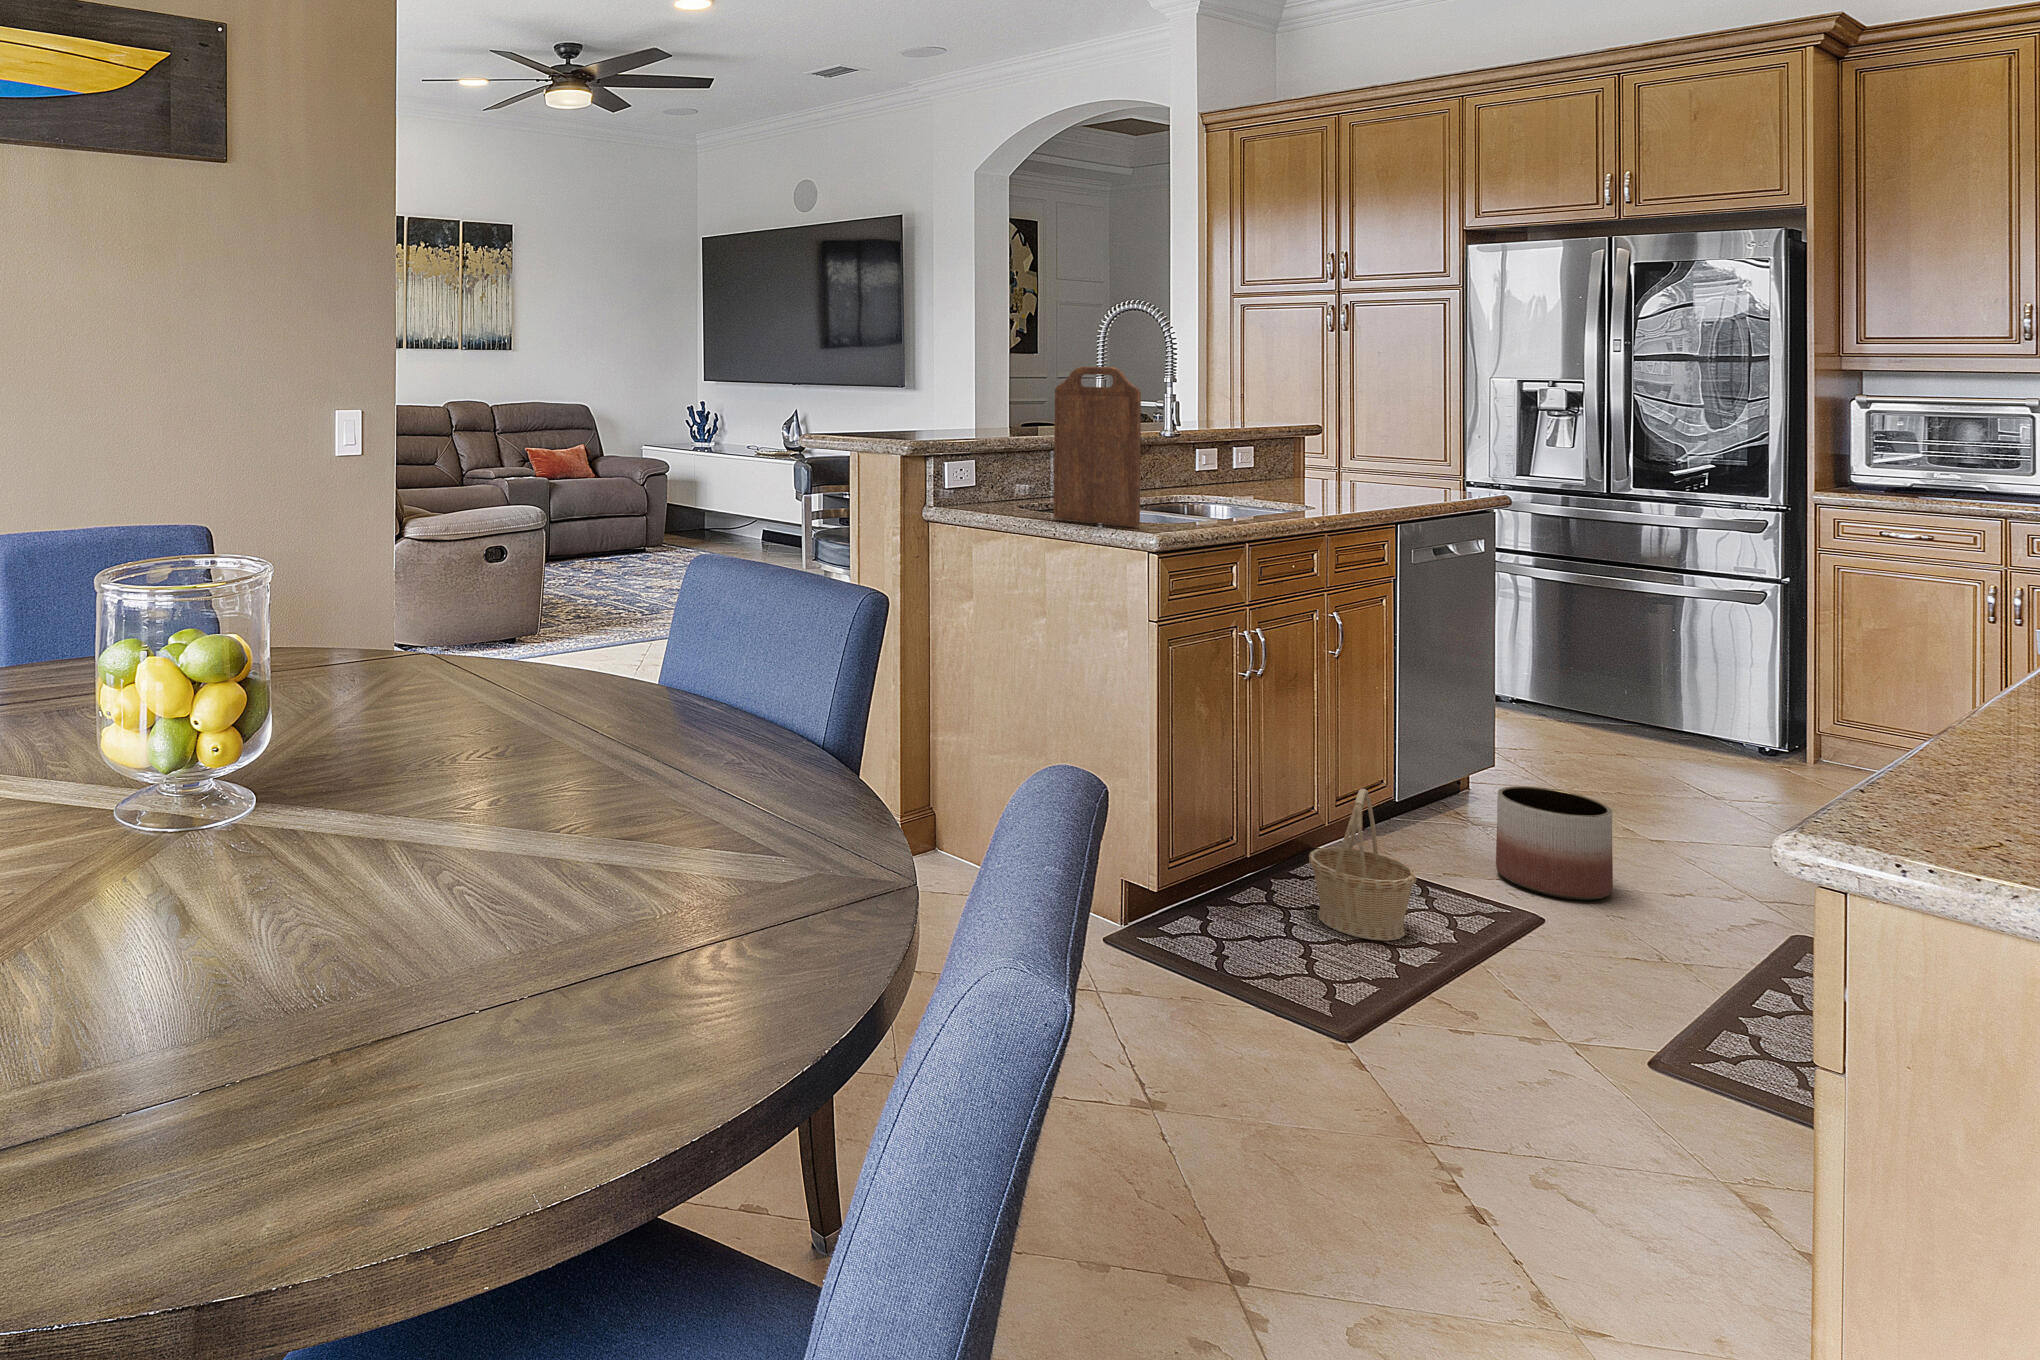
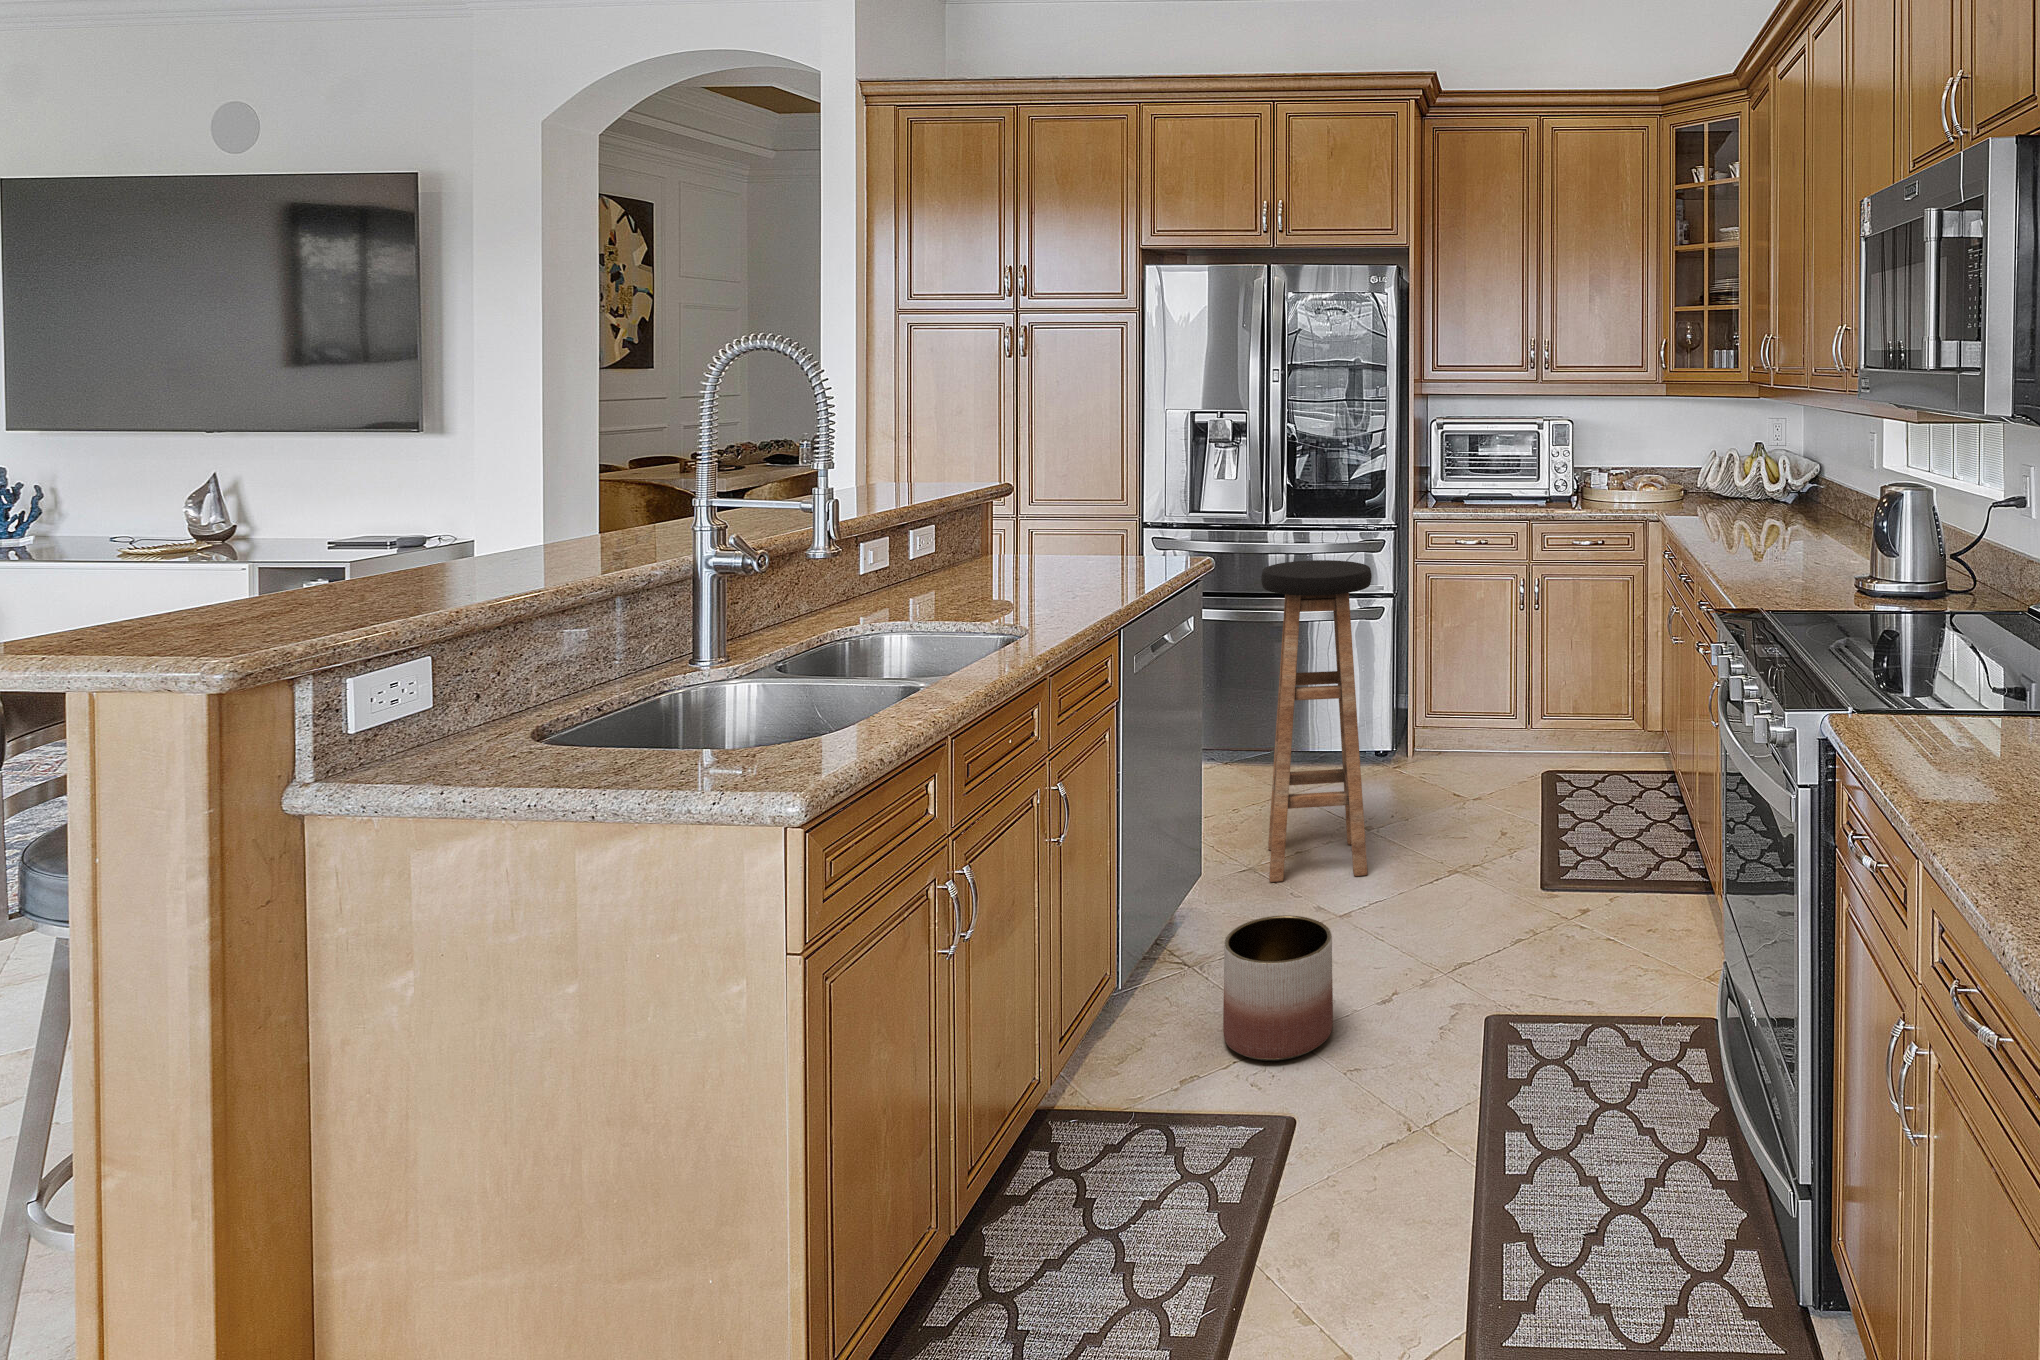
cutting board: present [1054,367,1141,528] -> none [587,485,756,779]
bar stool: none [1575,516,1712,826] -> present [1261,560,1372,882]
basket: present [1309,789,1417,941] -> none [1028,1048,1164,1285]

